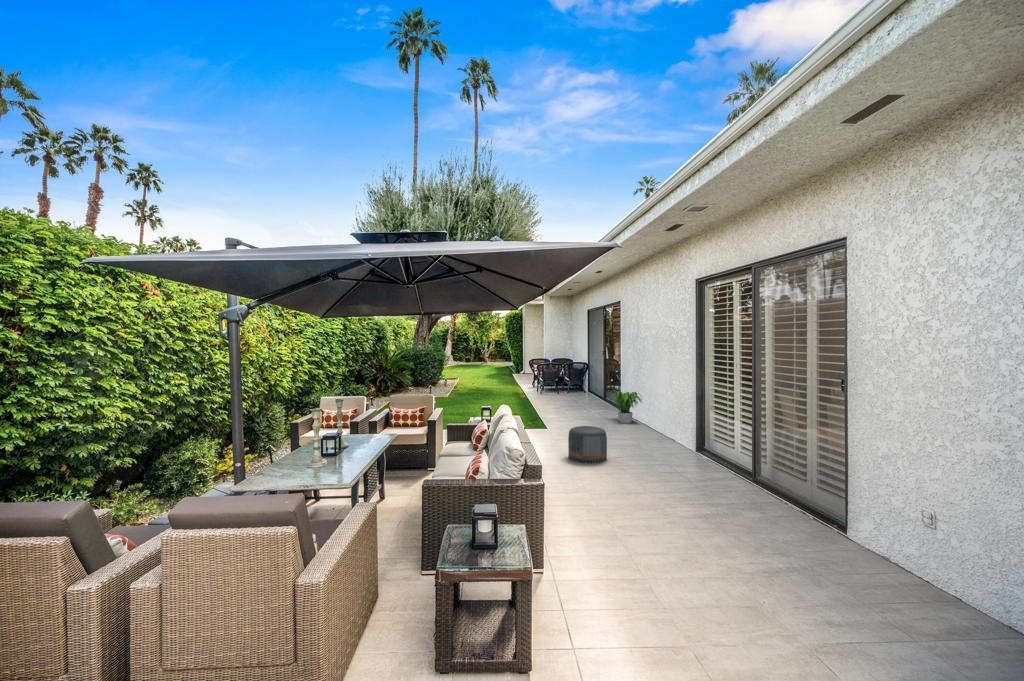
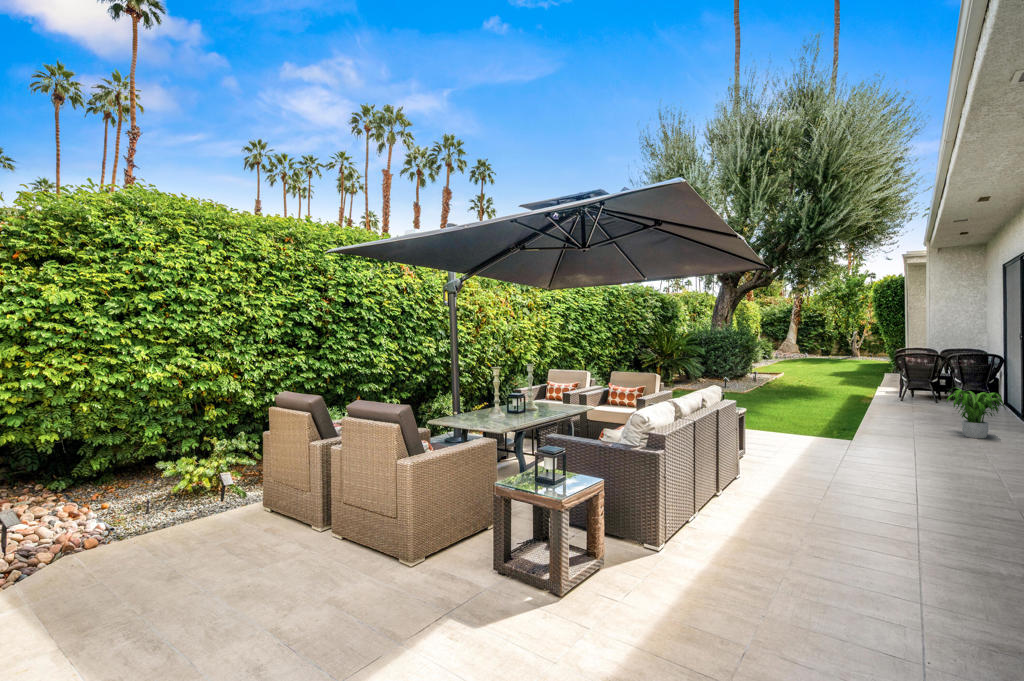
pouf: present [568,426,607,463] -> none [815,421,871,468]

